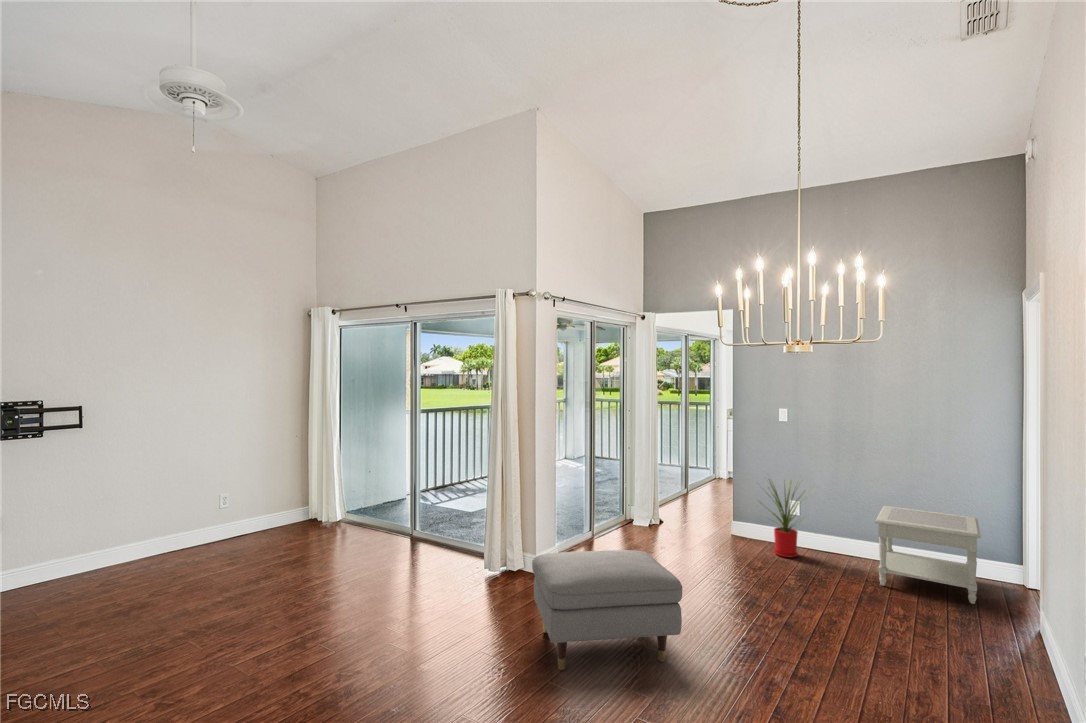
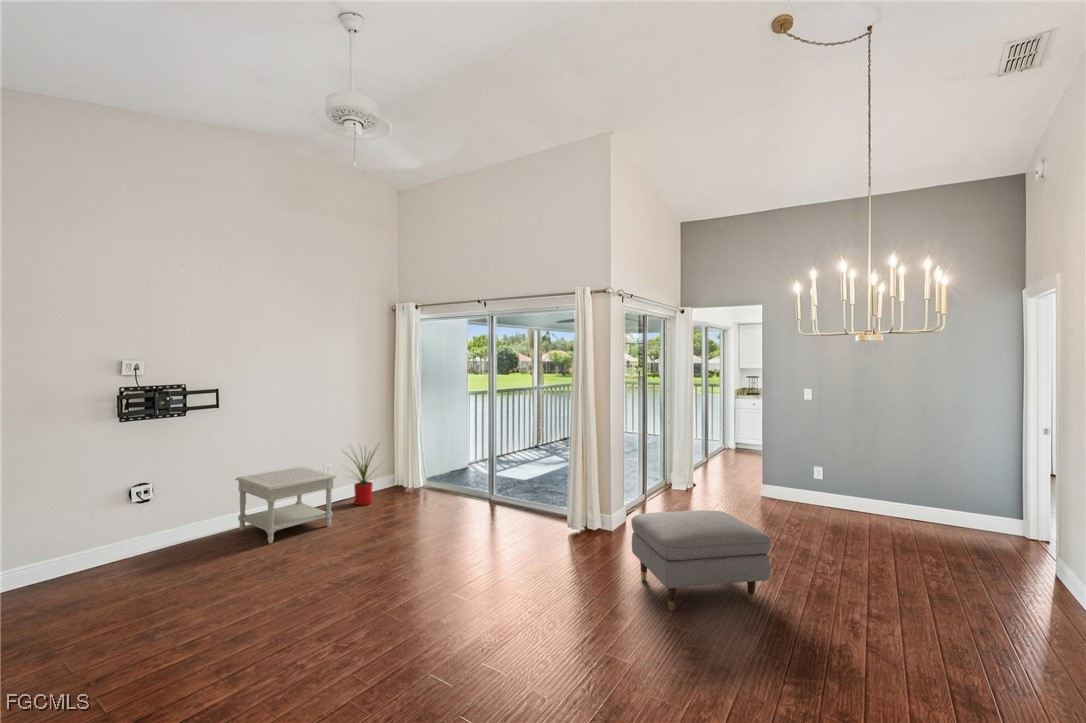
house plant: present [769,480,803,558] -> present [345,449,376,505]
side table: present [875,506,981,604] -> present [235,466,336,544]

